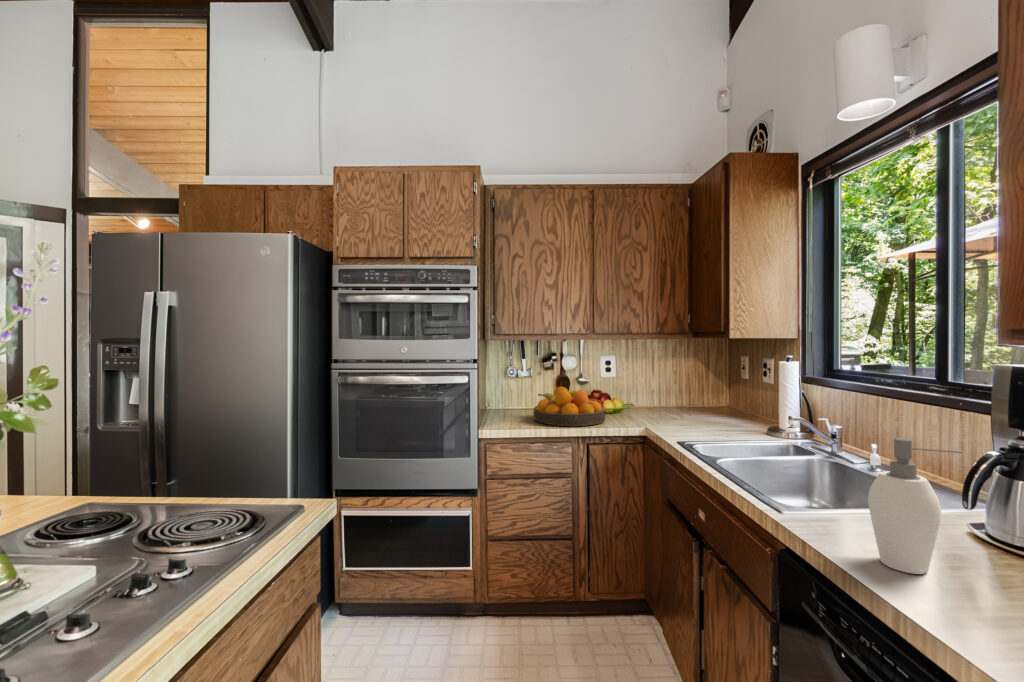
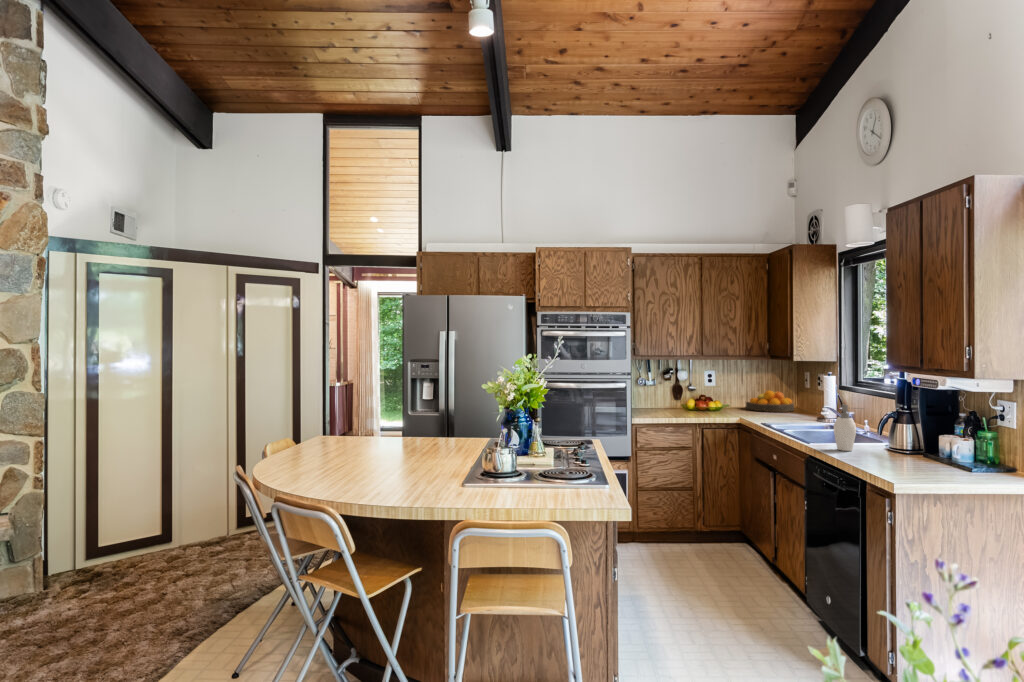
fruit bowl: present [533,387,605,426] -> present [746,391,794,412]

